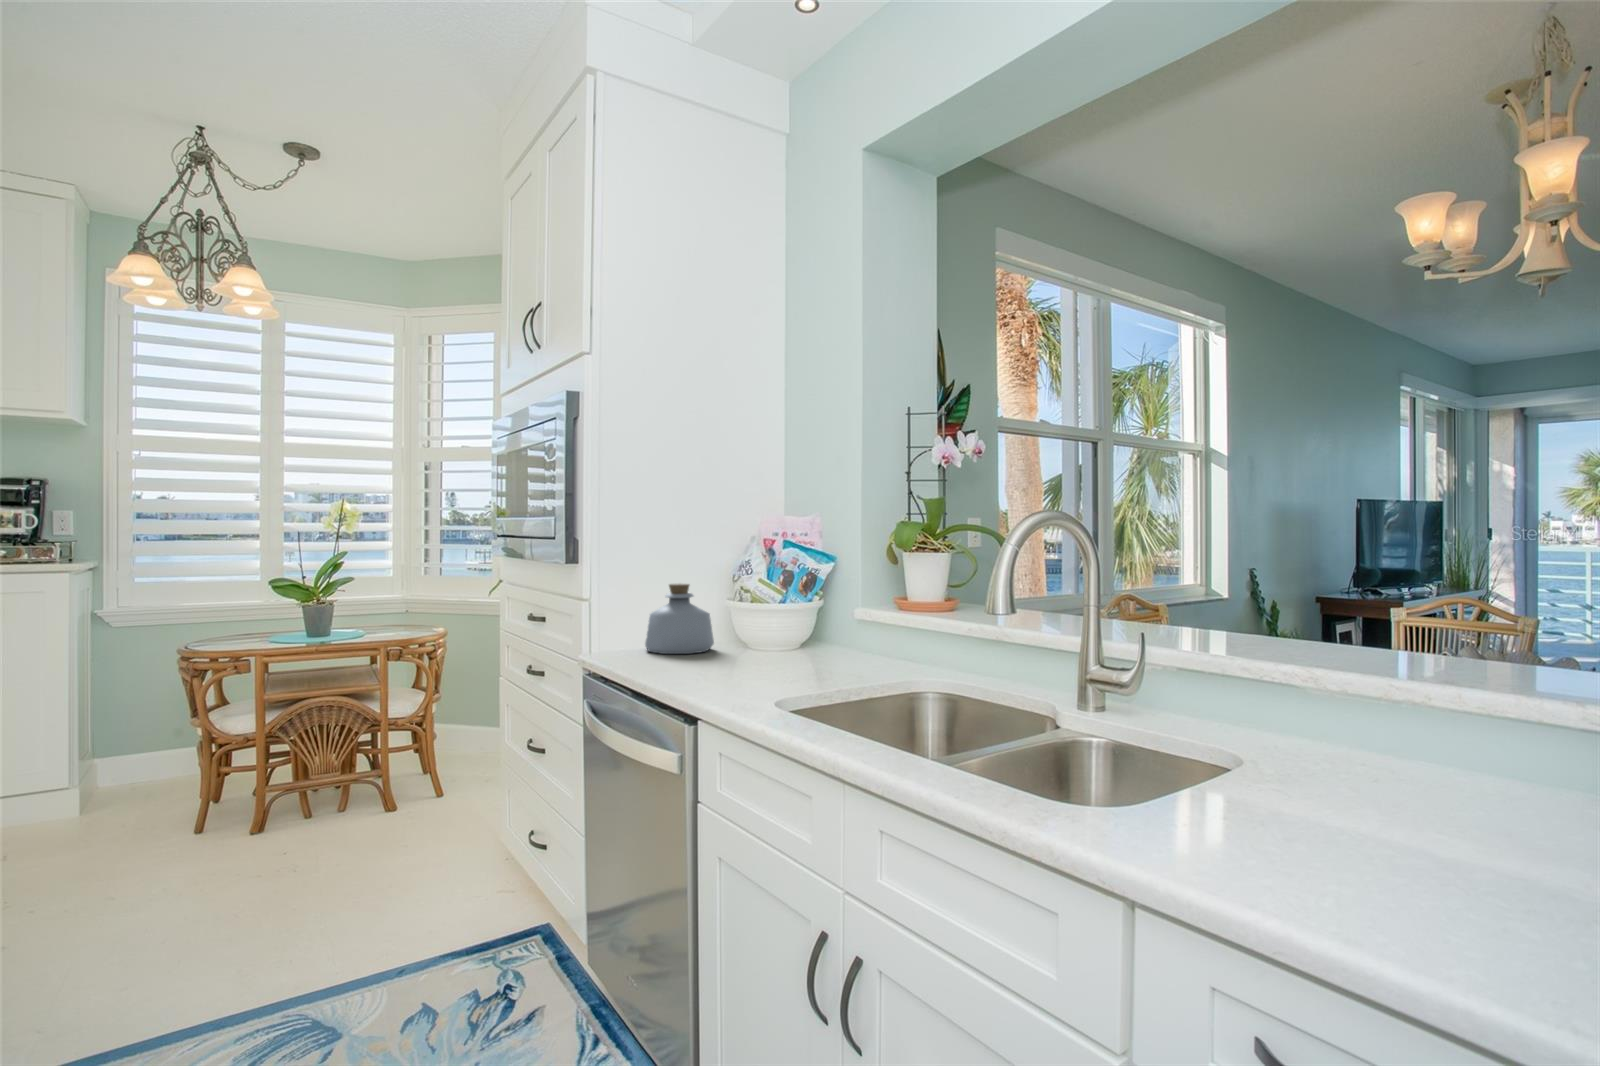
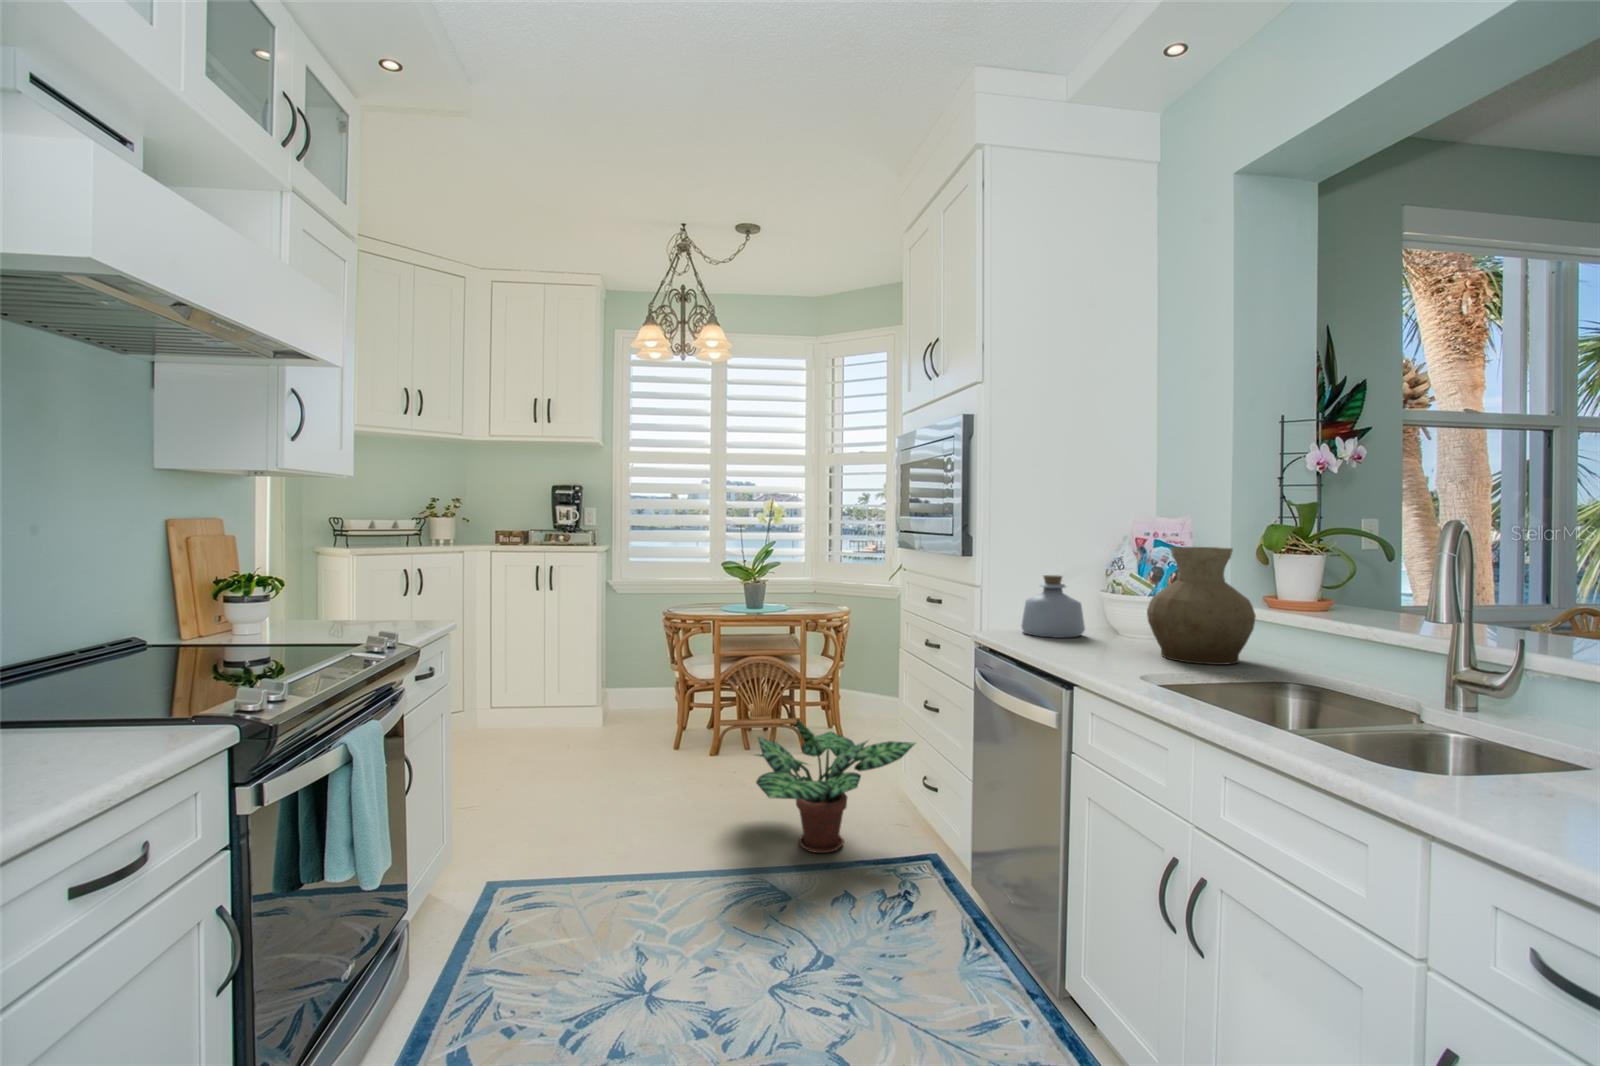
vase: none [775,549,877,673] -> present [1147,547,1256,665]
potted plant: none [289,783,526,956] -> present [756,720,915,853]

